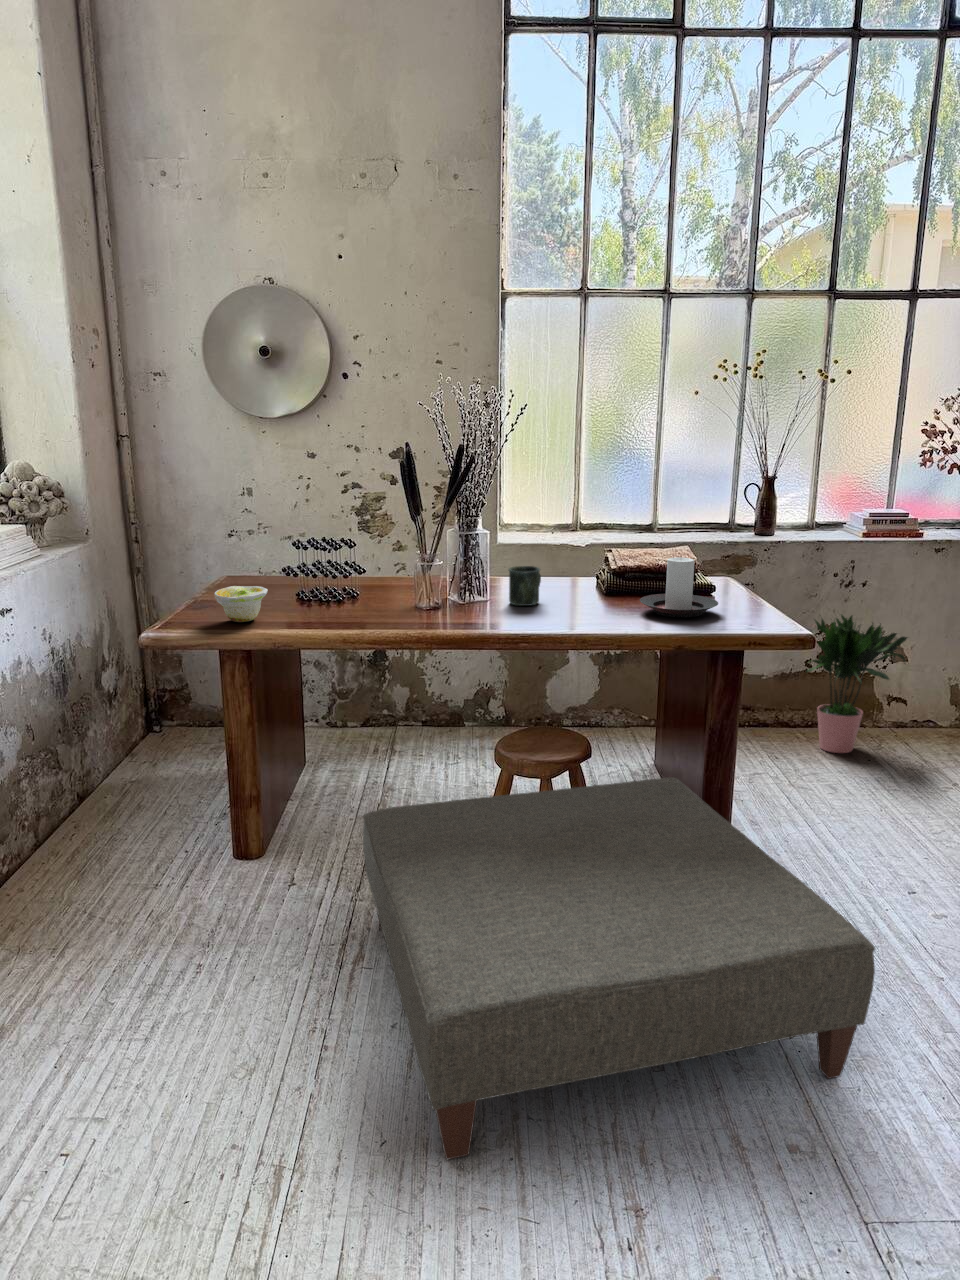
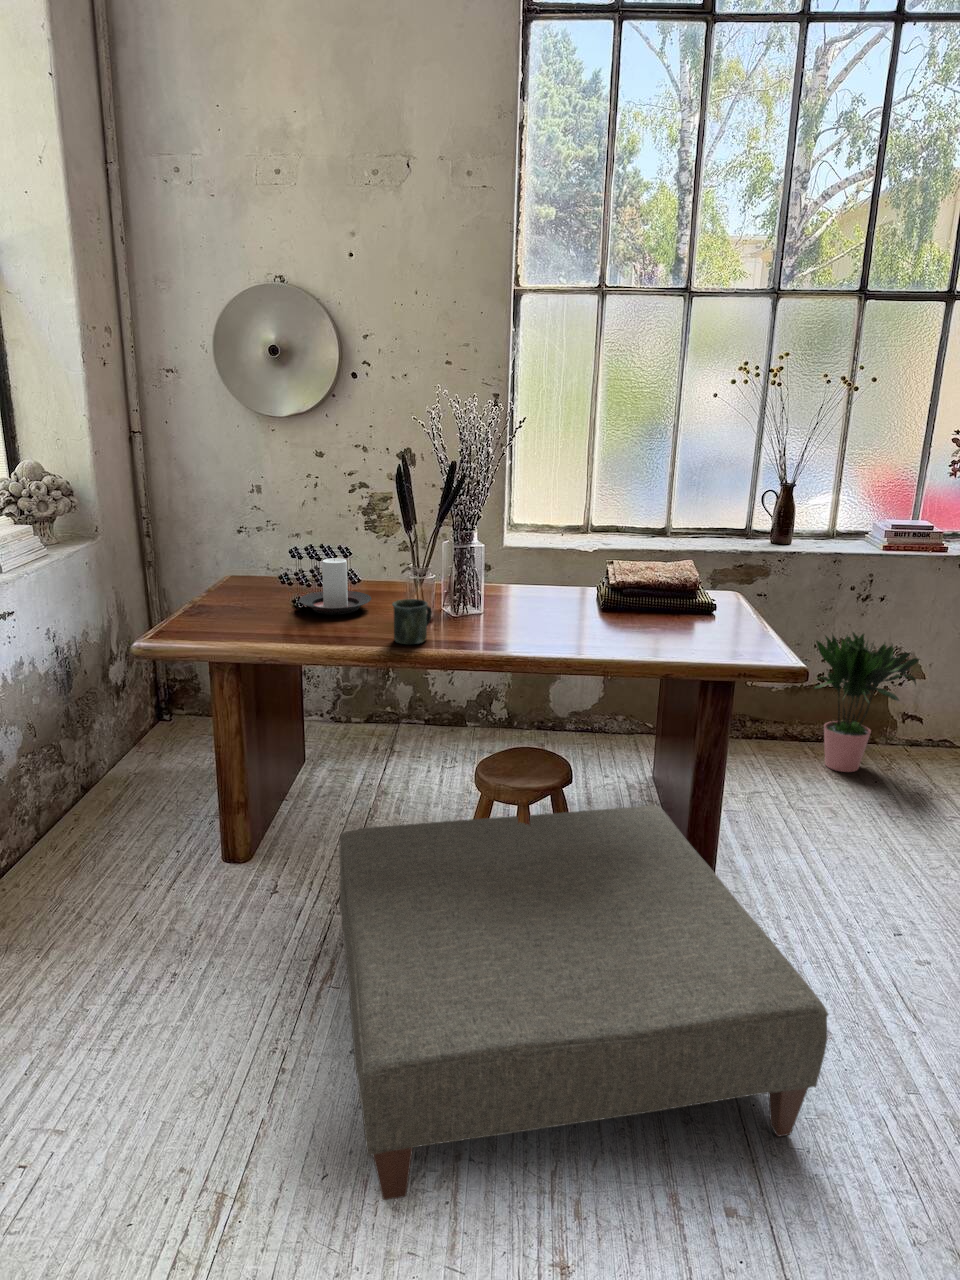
candle holder: present [640,557,718,617] -> present [299,558,371,615]
mug: present [509,566,541,606] -> present [392,599,432,644]
bowl: present [214,586,268,622] -> none [205,597,258,634]

